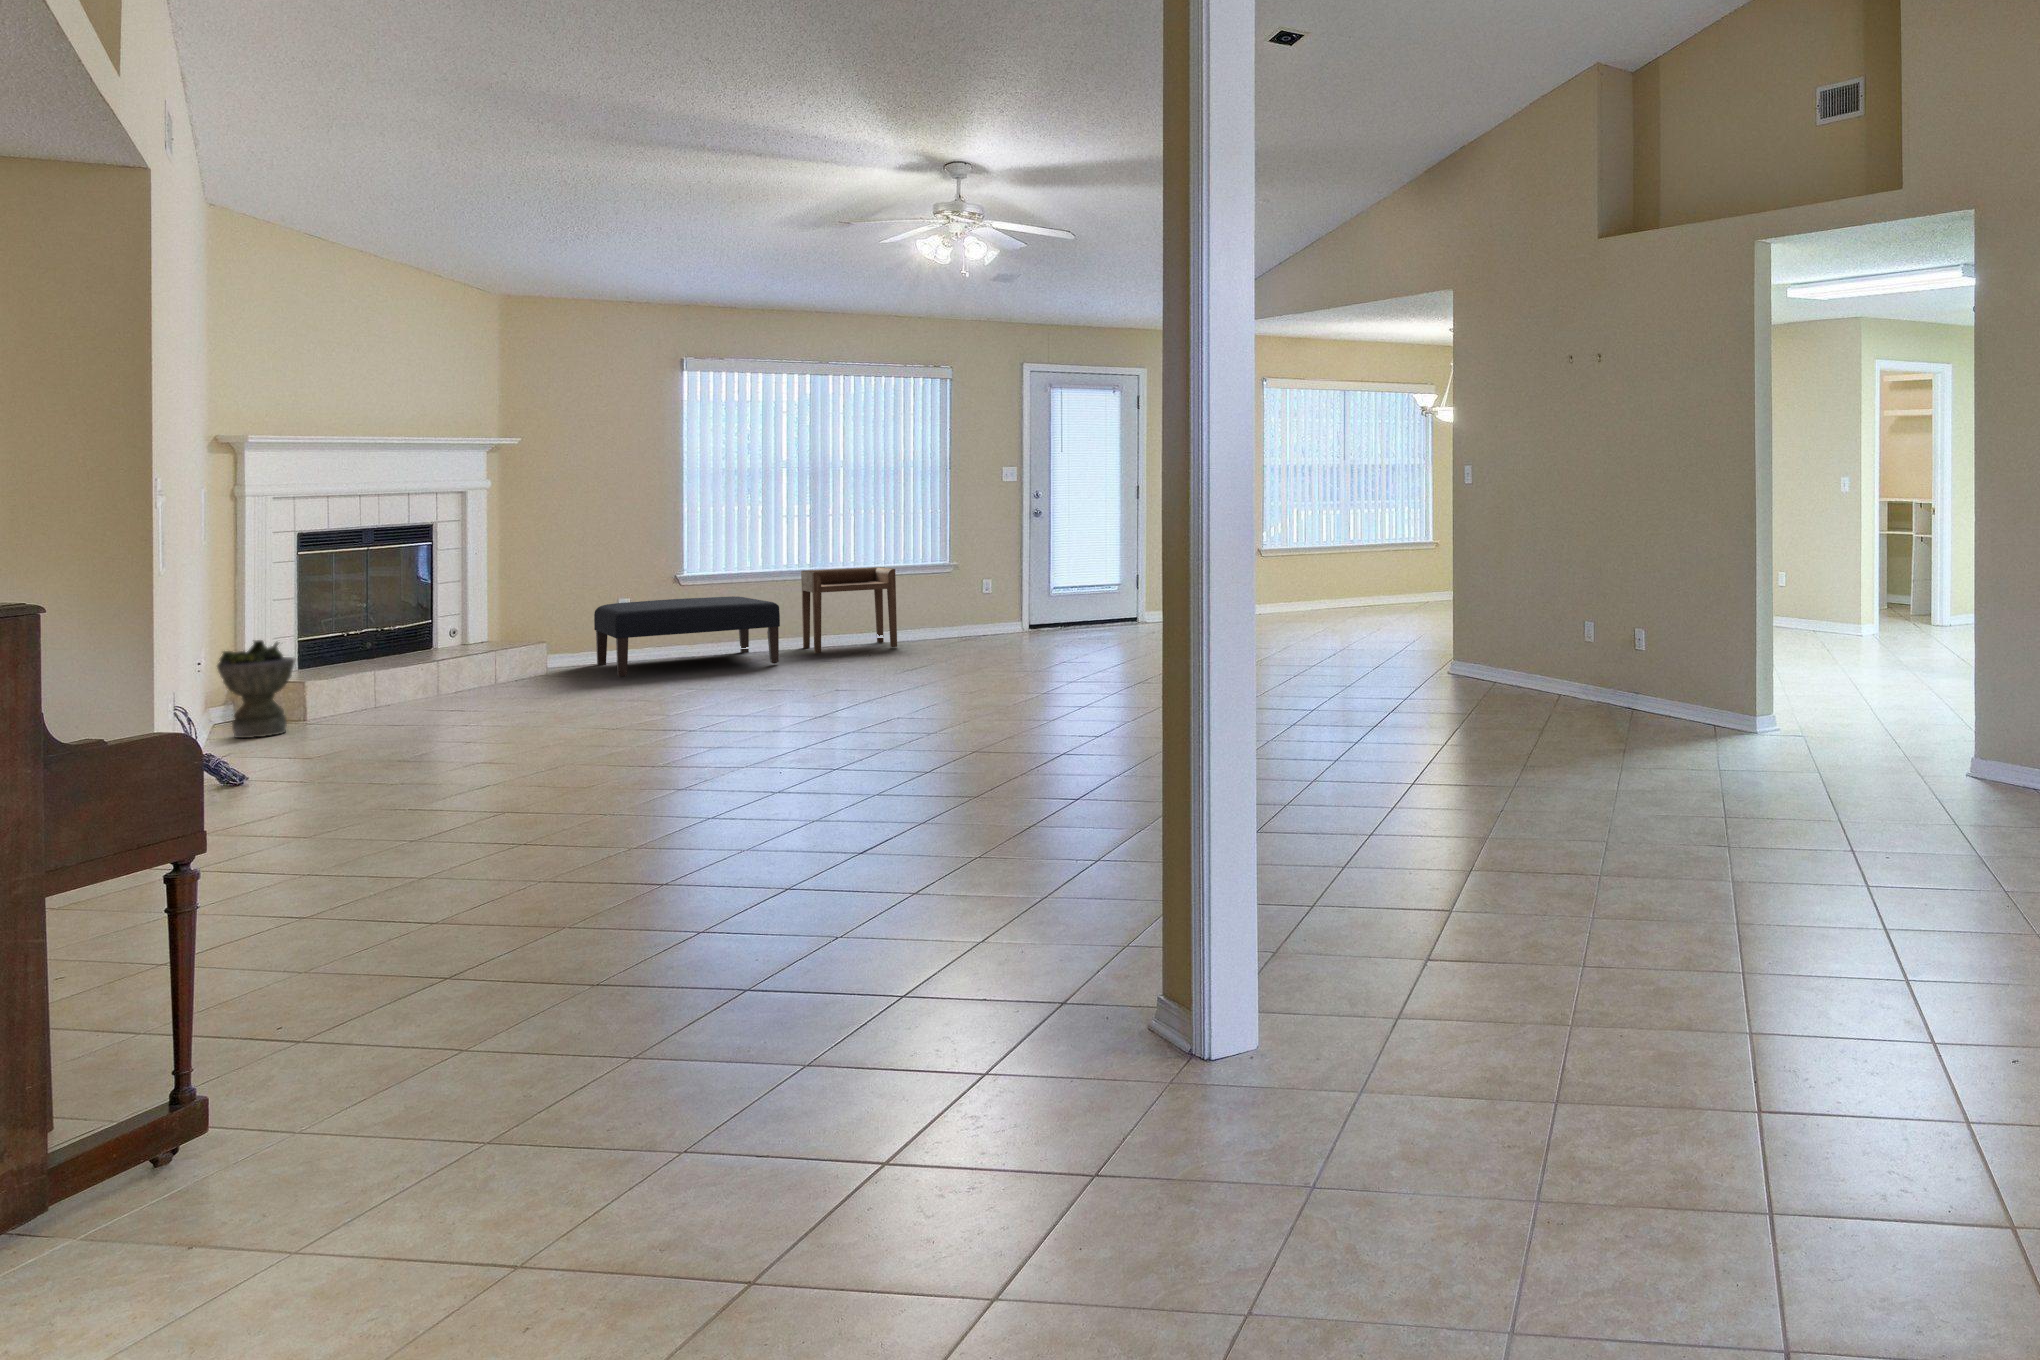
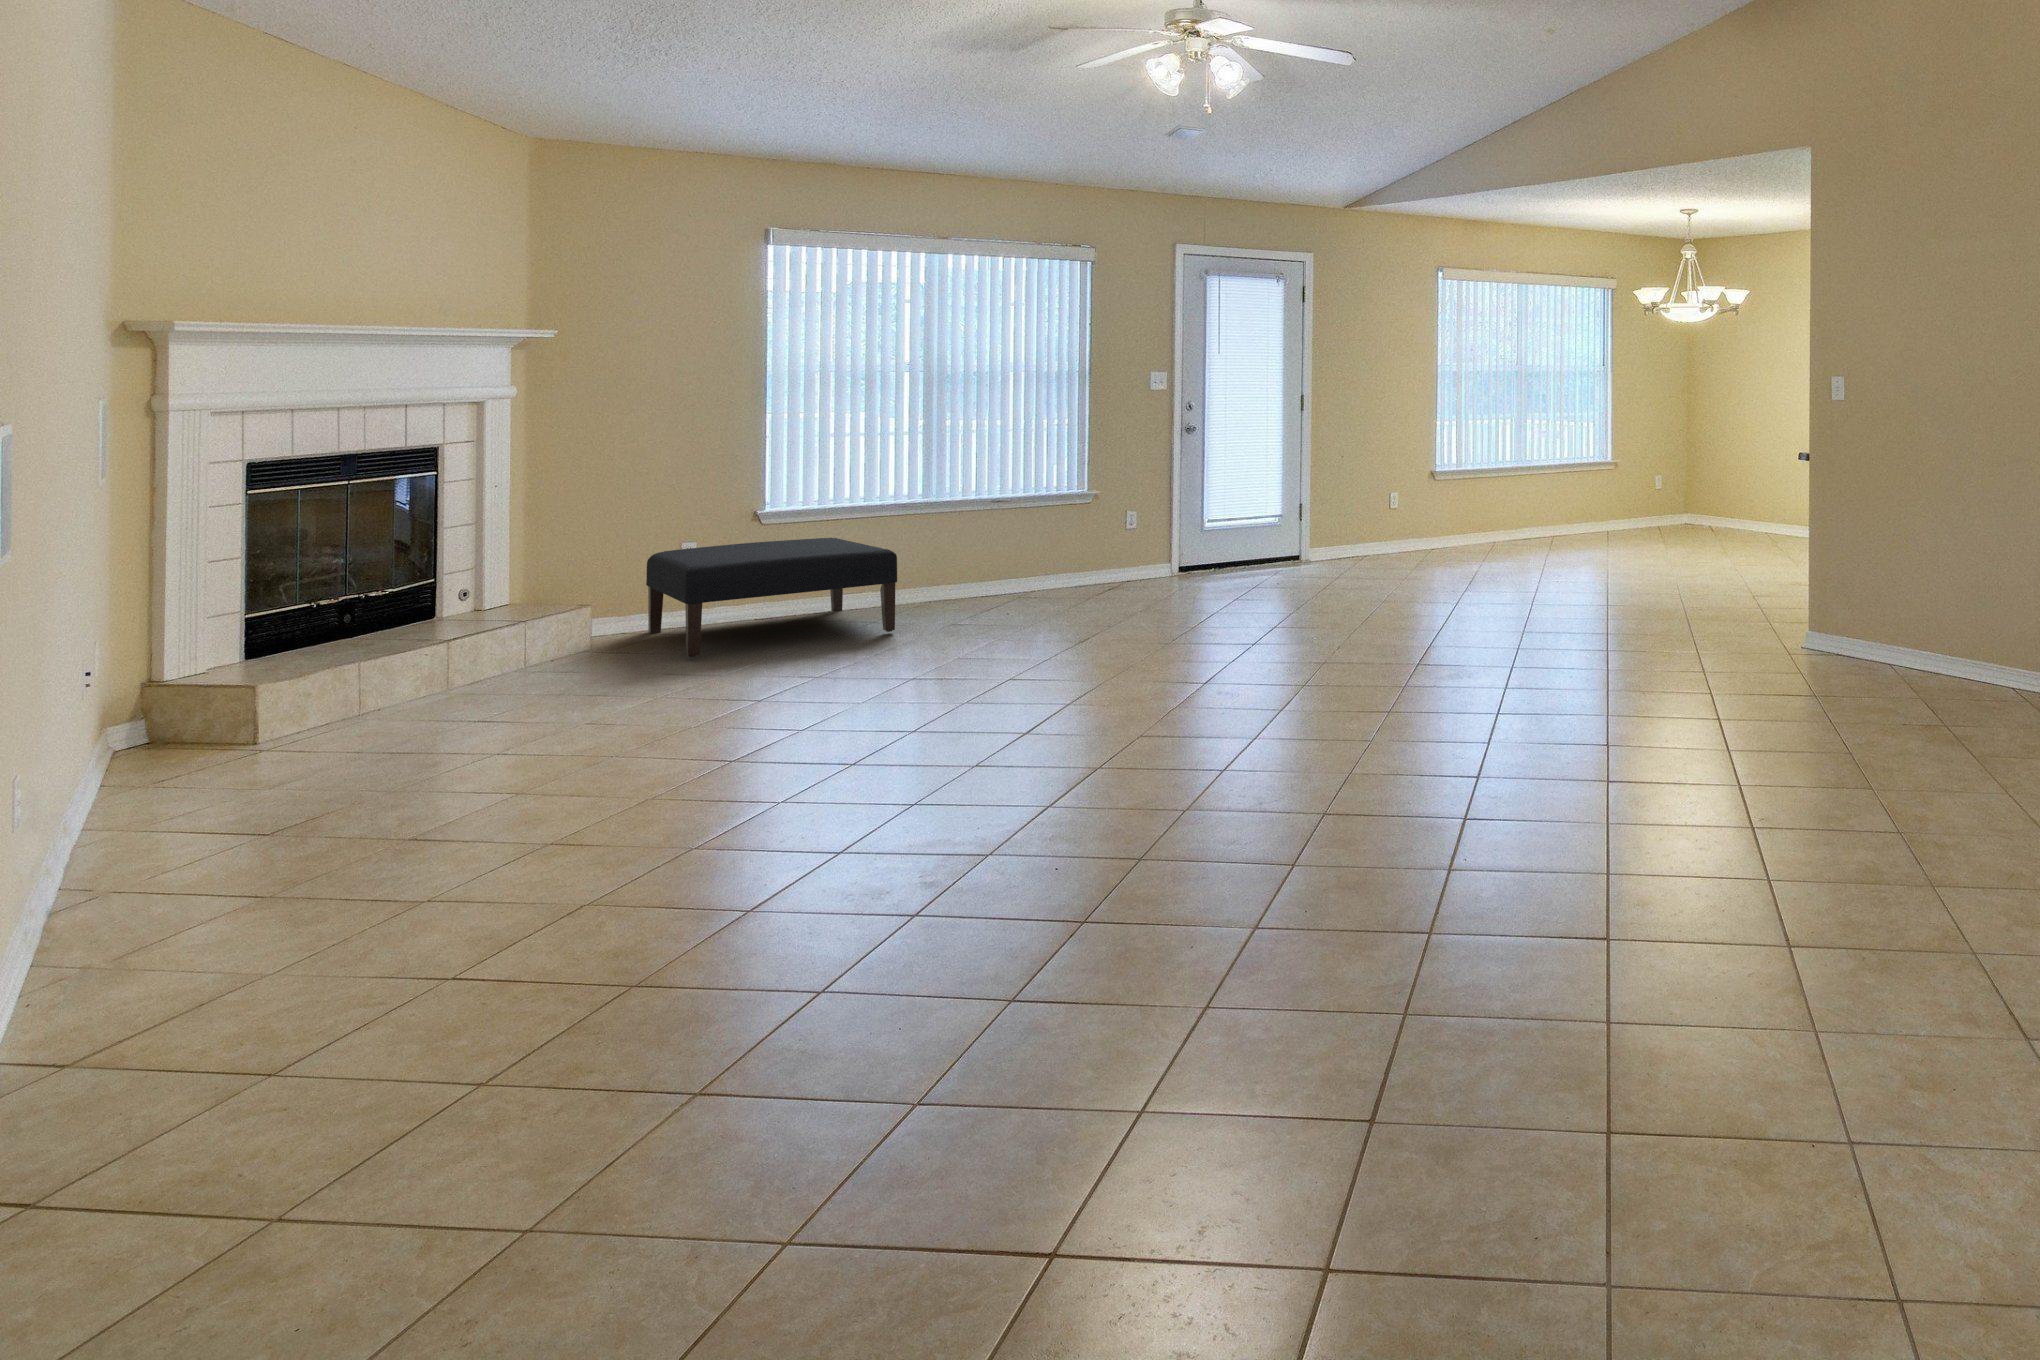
side table: present [801,567,897,653] -> none [909,497,1034,614]
planter: present [217,640,295,738] -> none [114,631,237,785]

